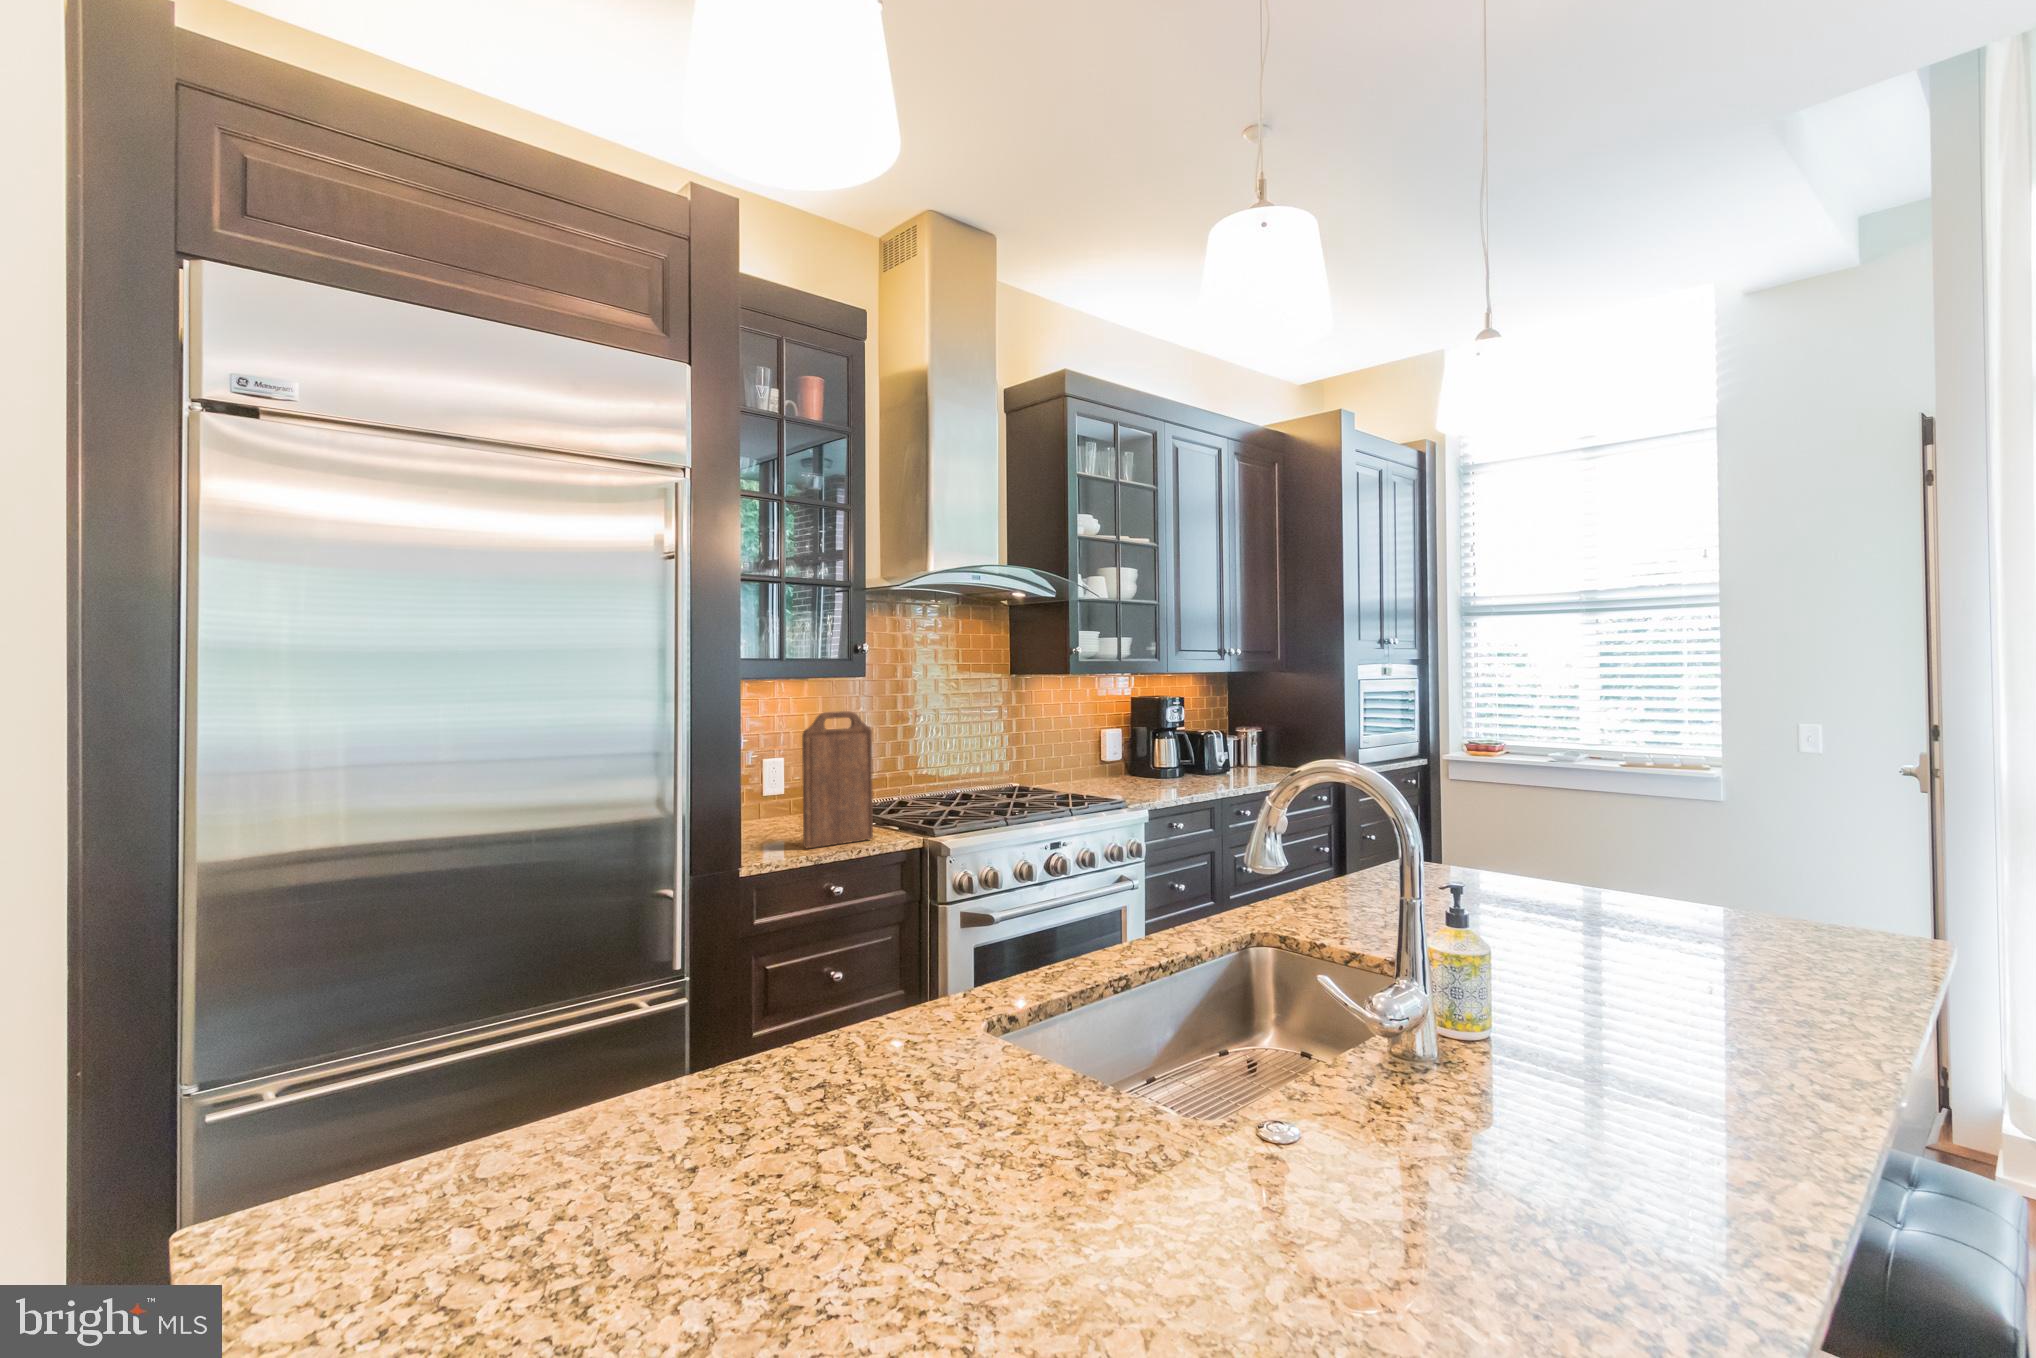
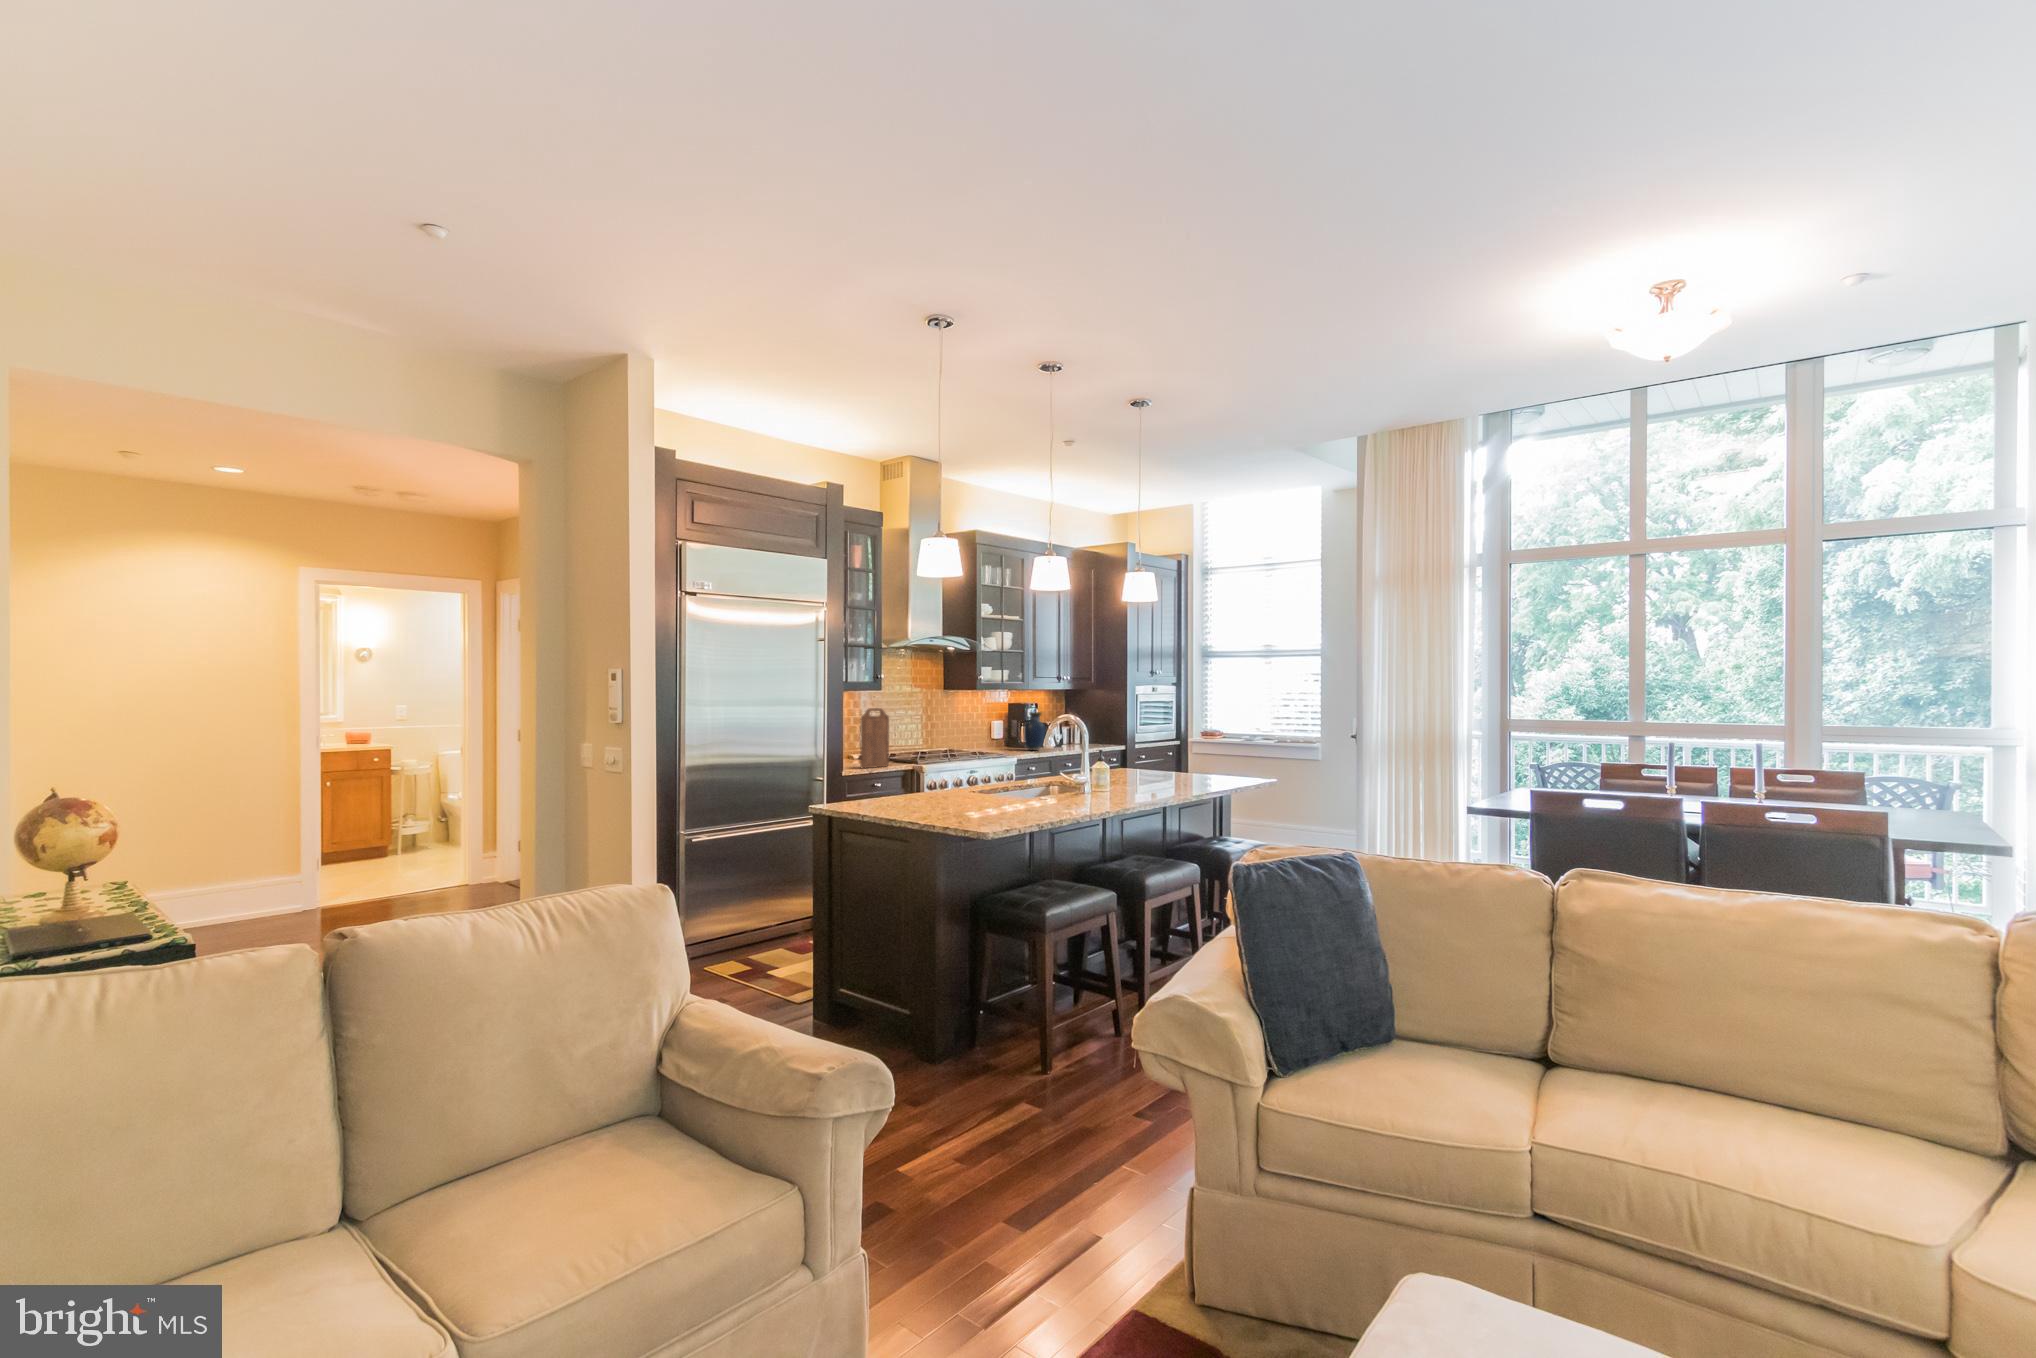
vase: none [1160,714,1201,784] -> present [1024,712,1045,750]

